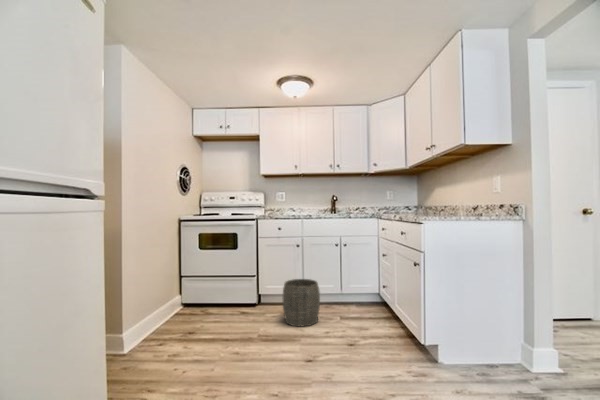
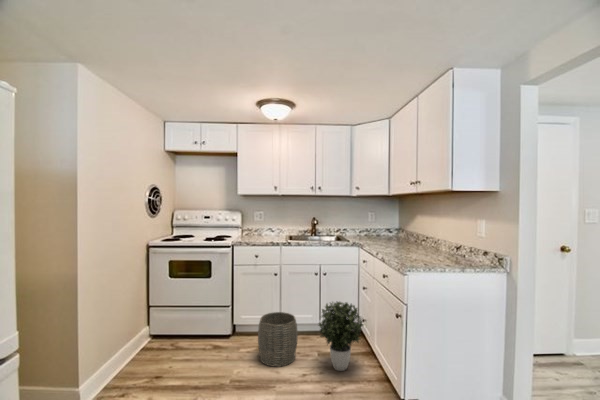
potted plant: none [340,263,384,330] -> present [319,302,363,371]

